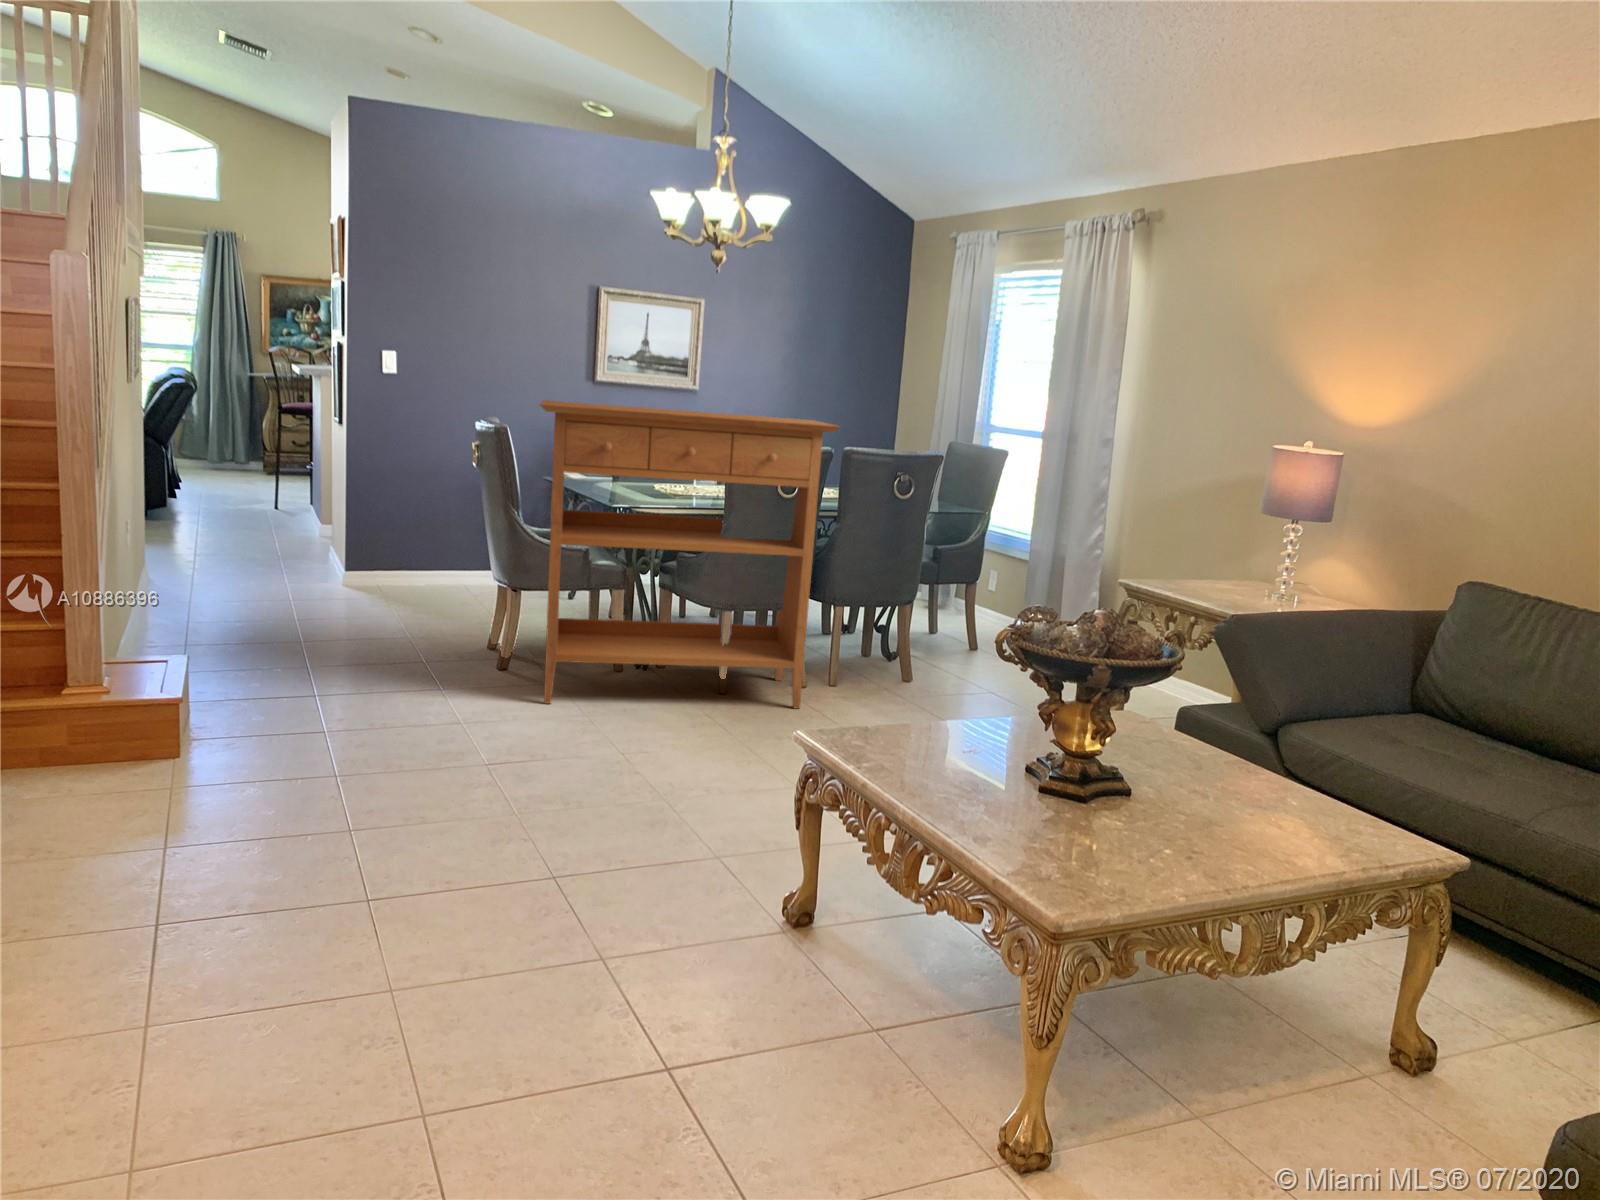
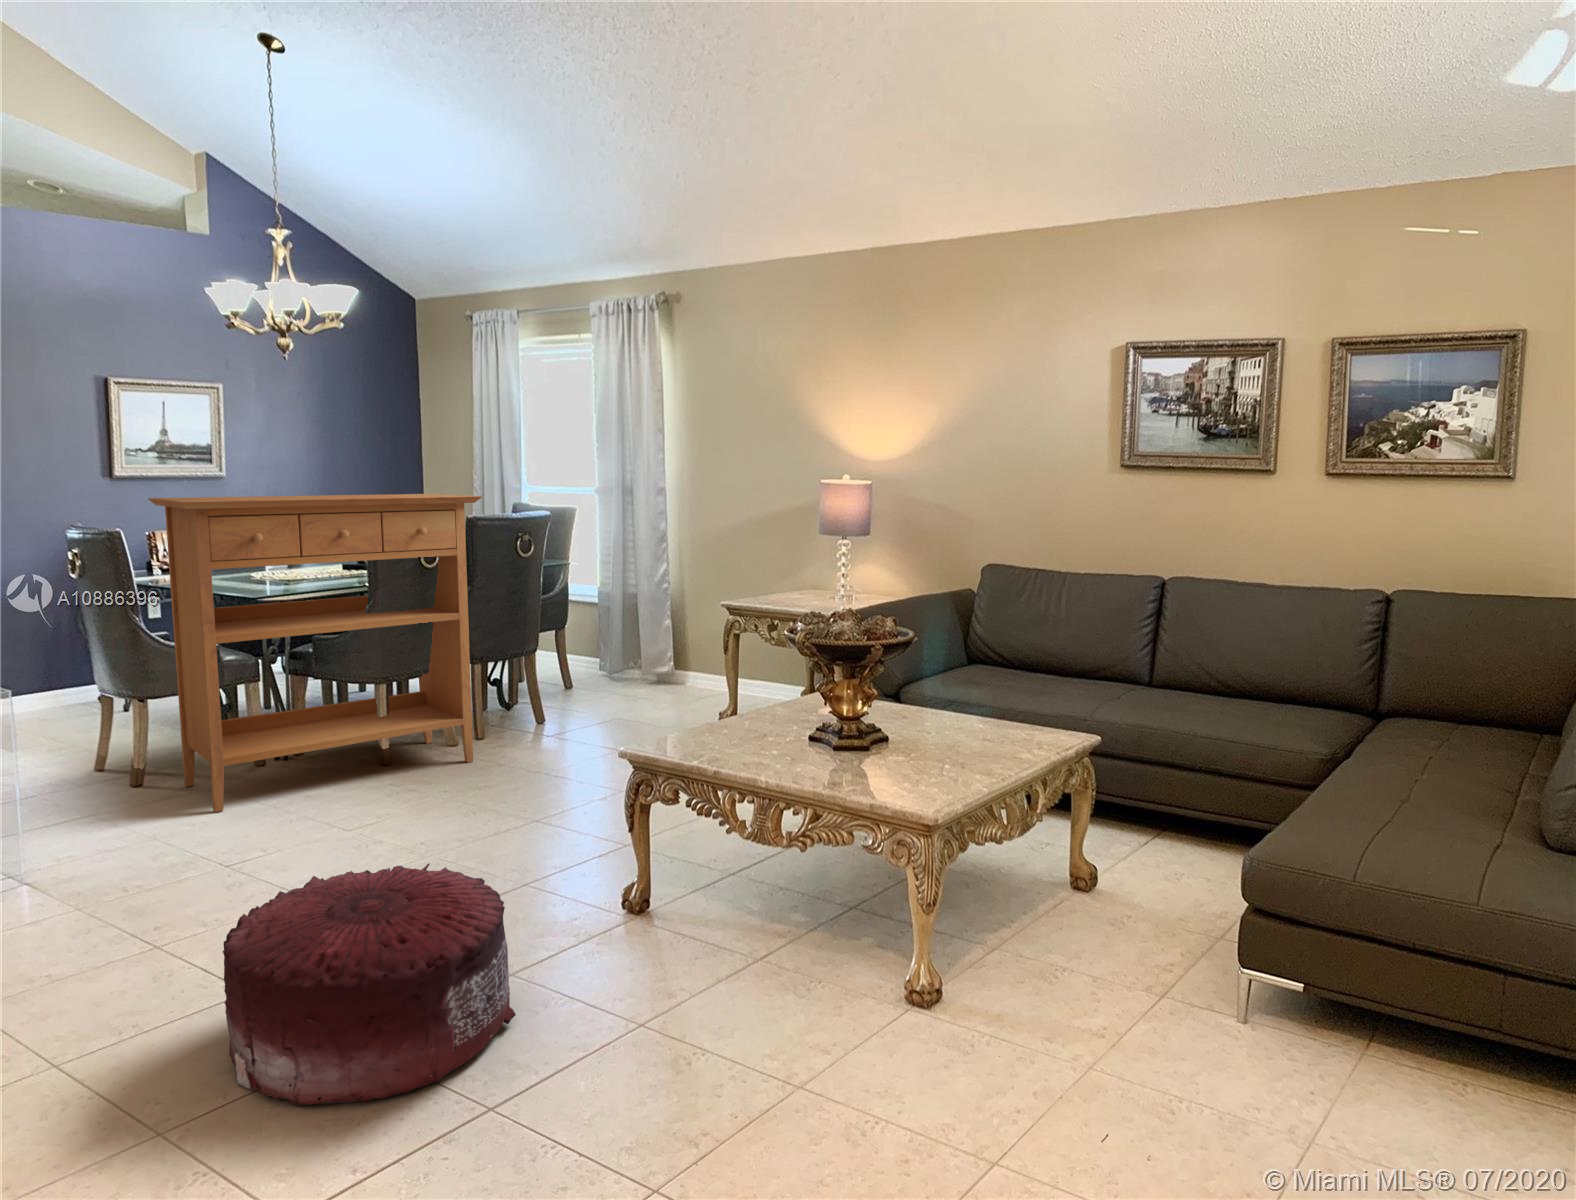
pouf: none [304,784,593,1029] -> present [223,863,516,1106]

